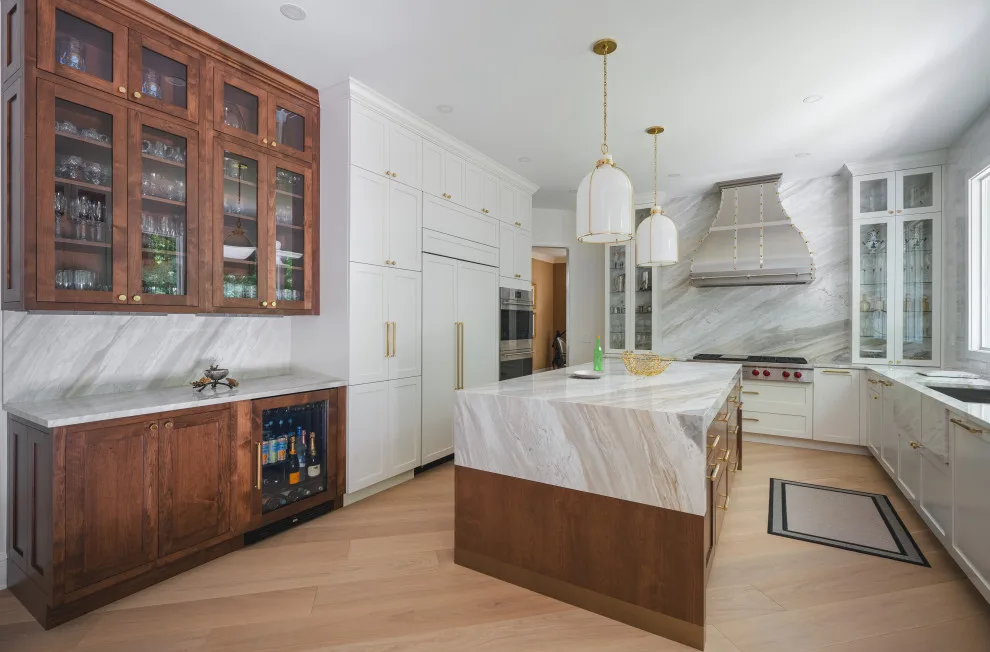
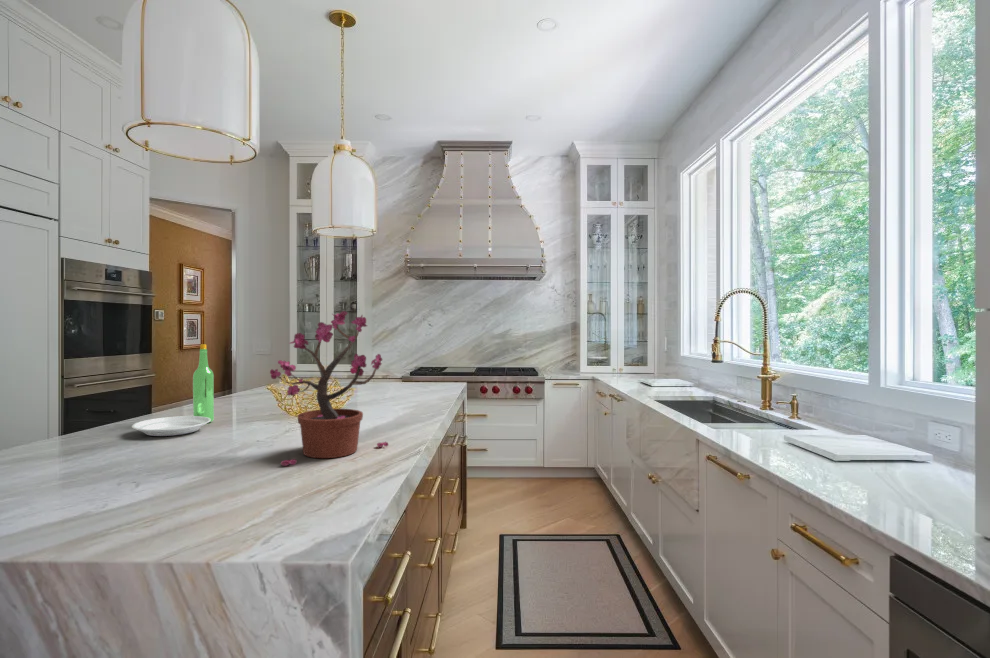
potted plant: none [644,320,703,390] -> present [270,311,388,466]

